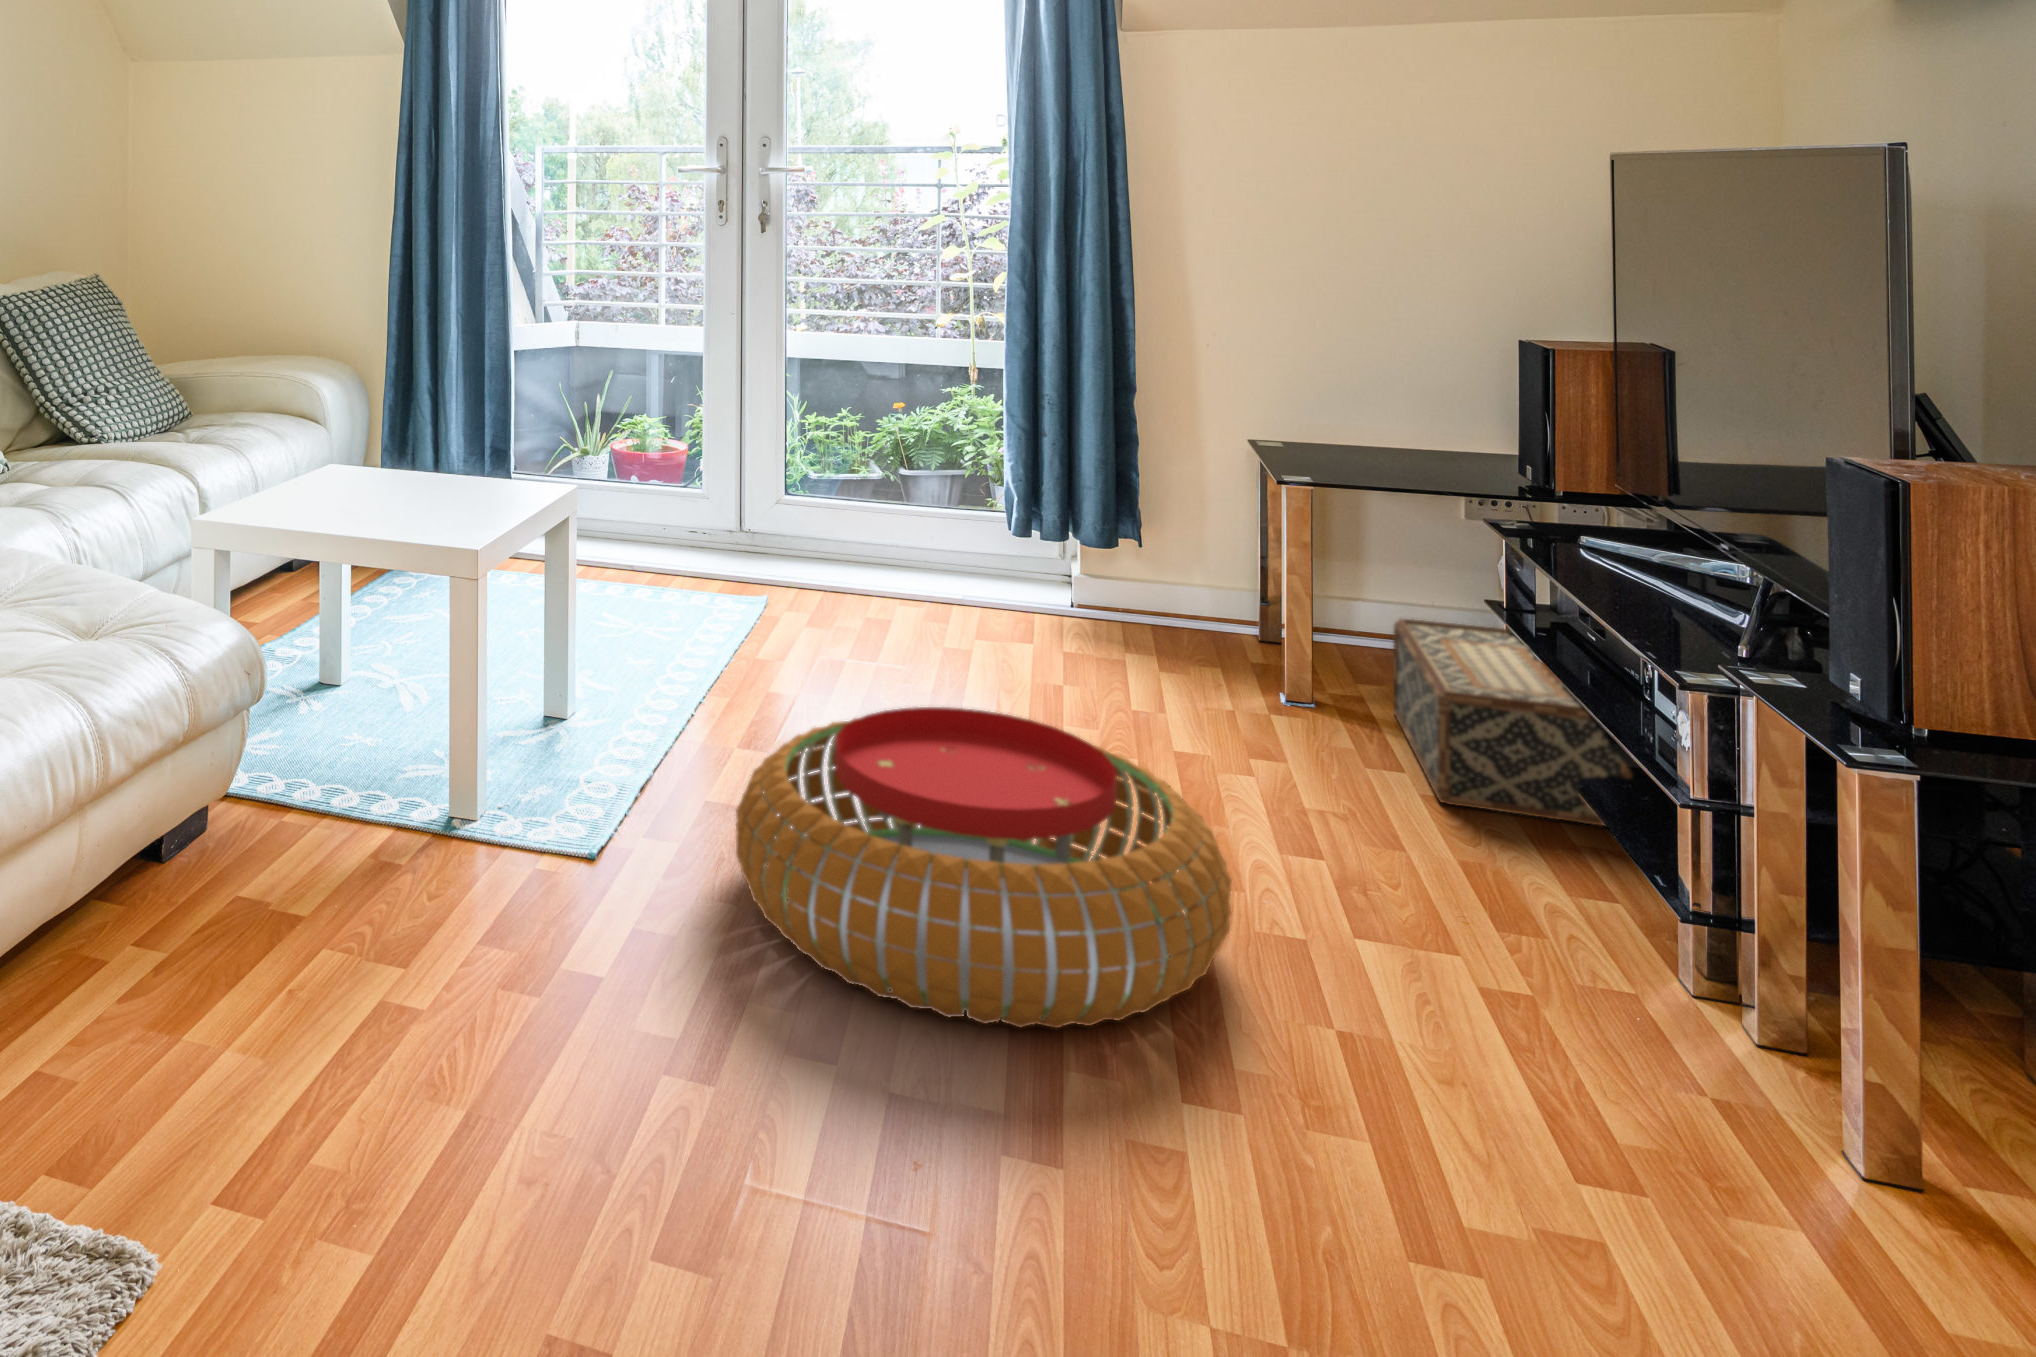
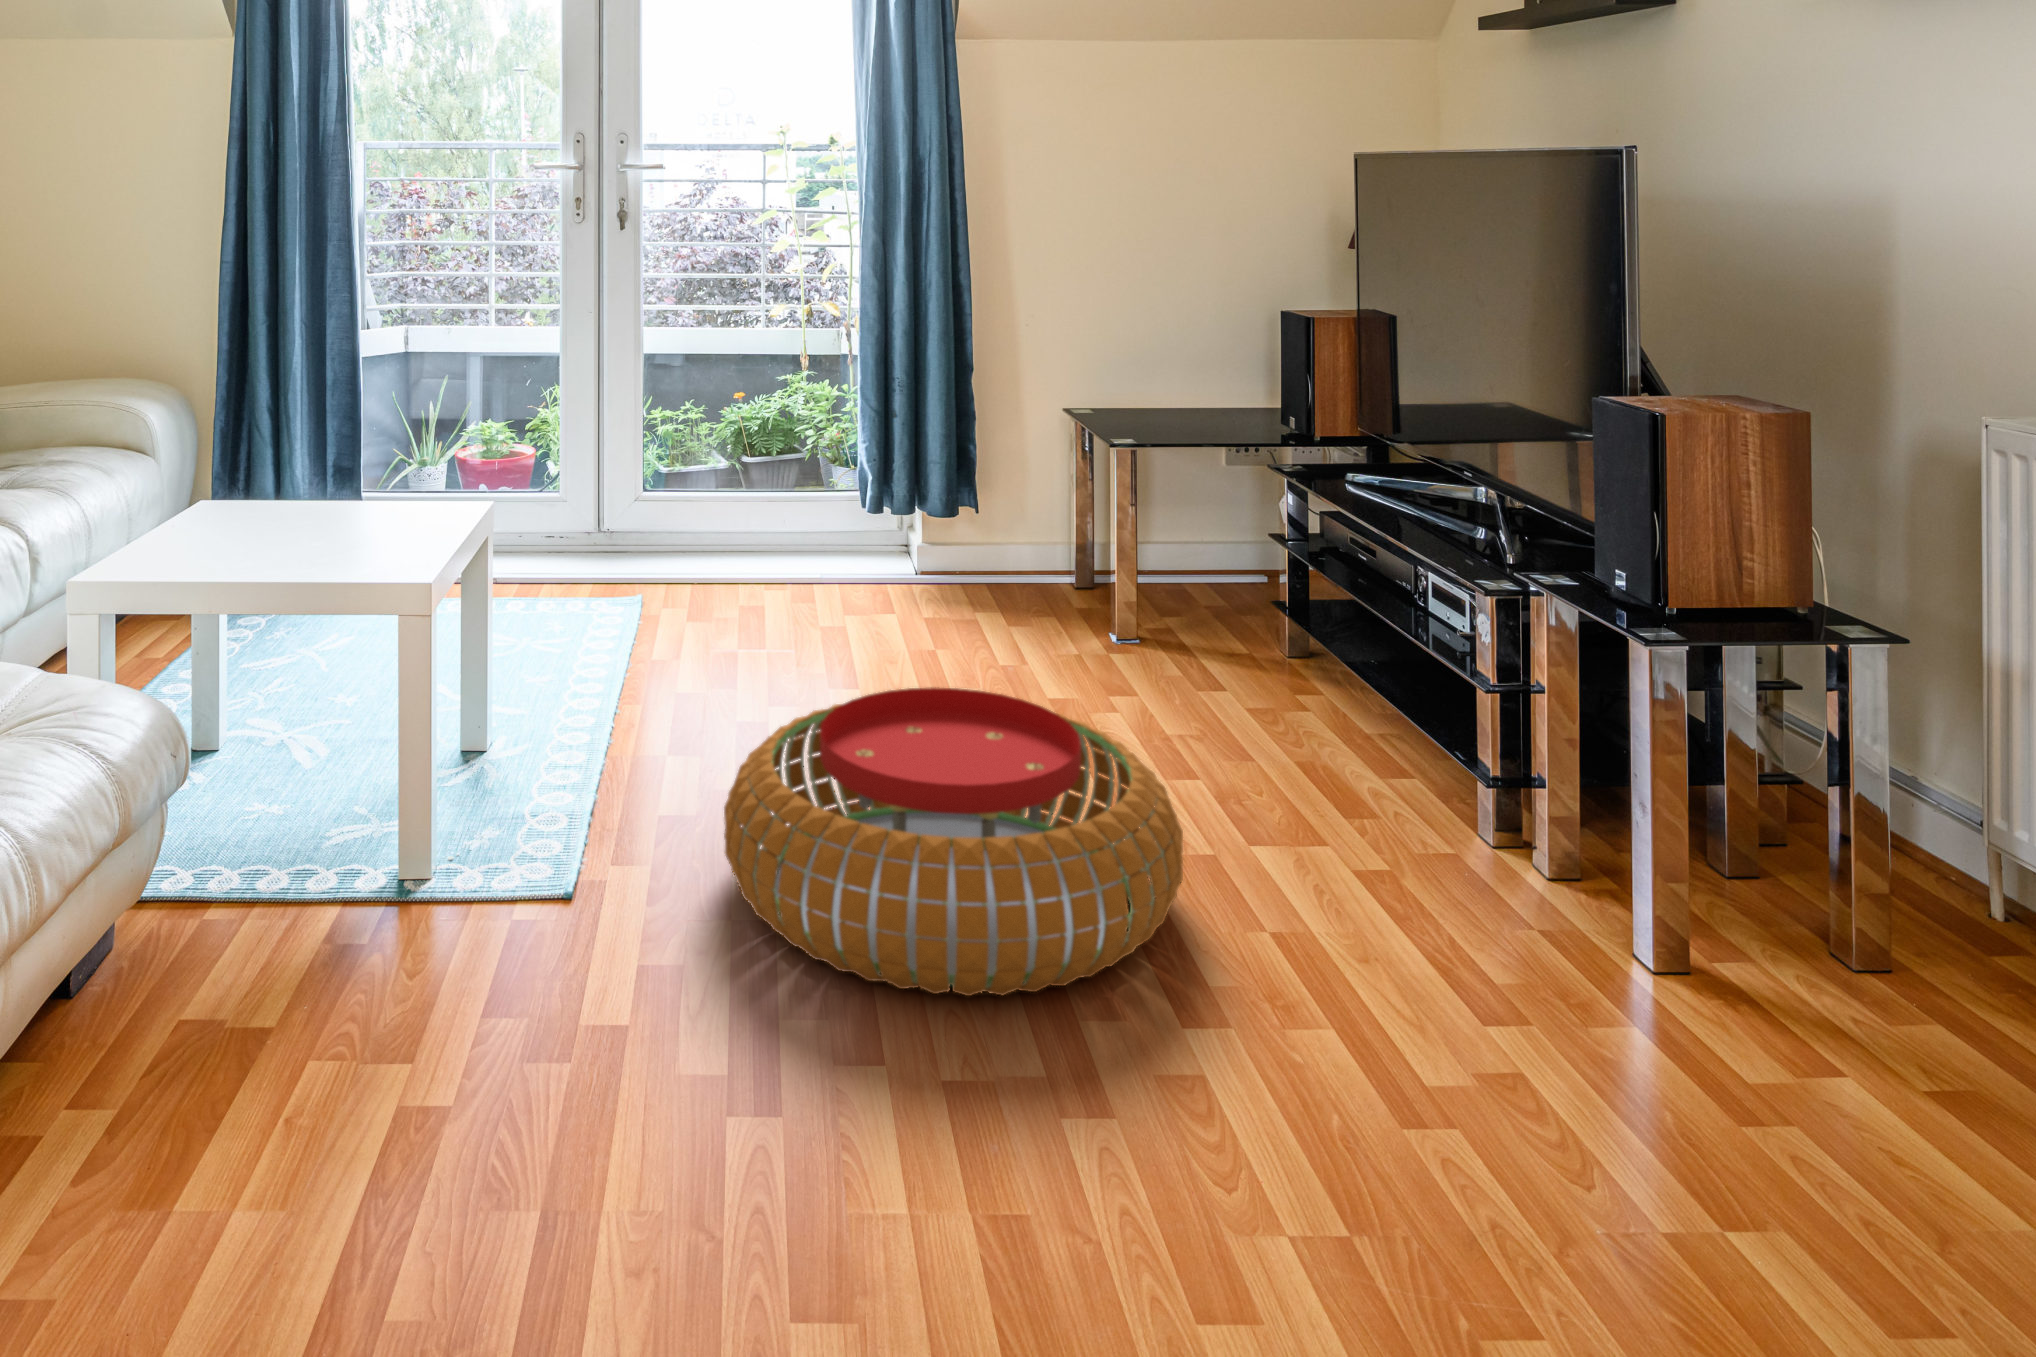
woven basket: present [1393,619,1632,825] -> none [1197,557,1402,716]

